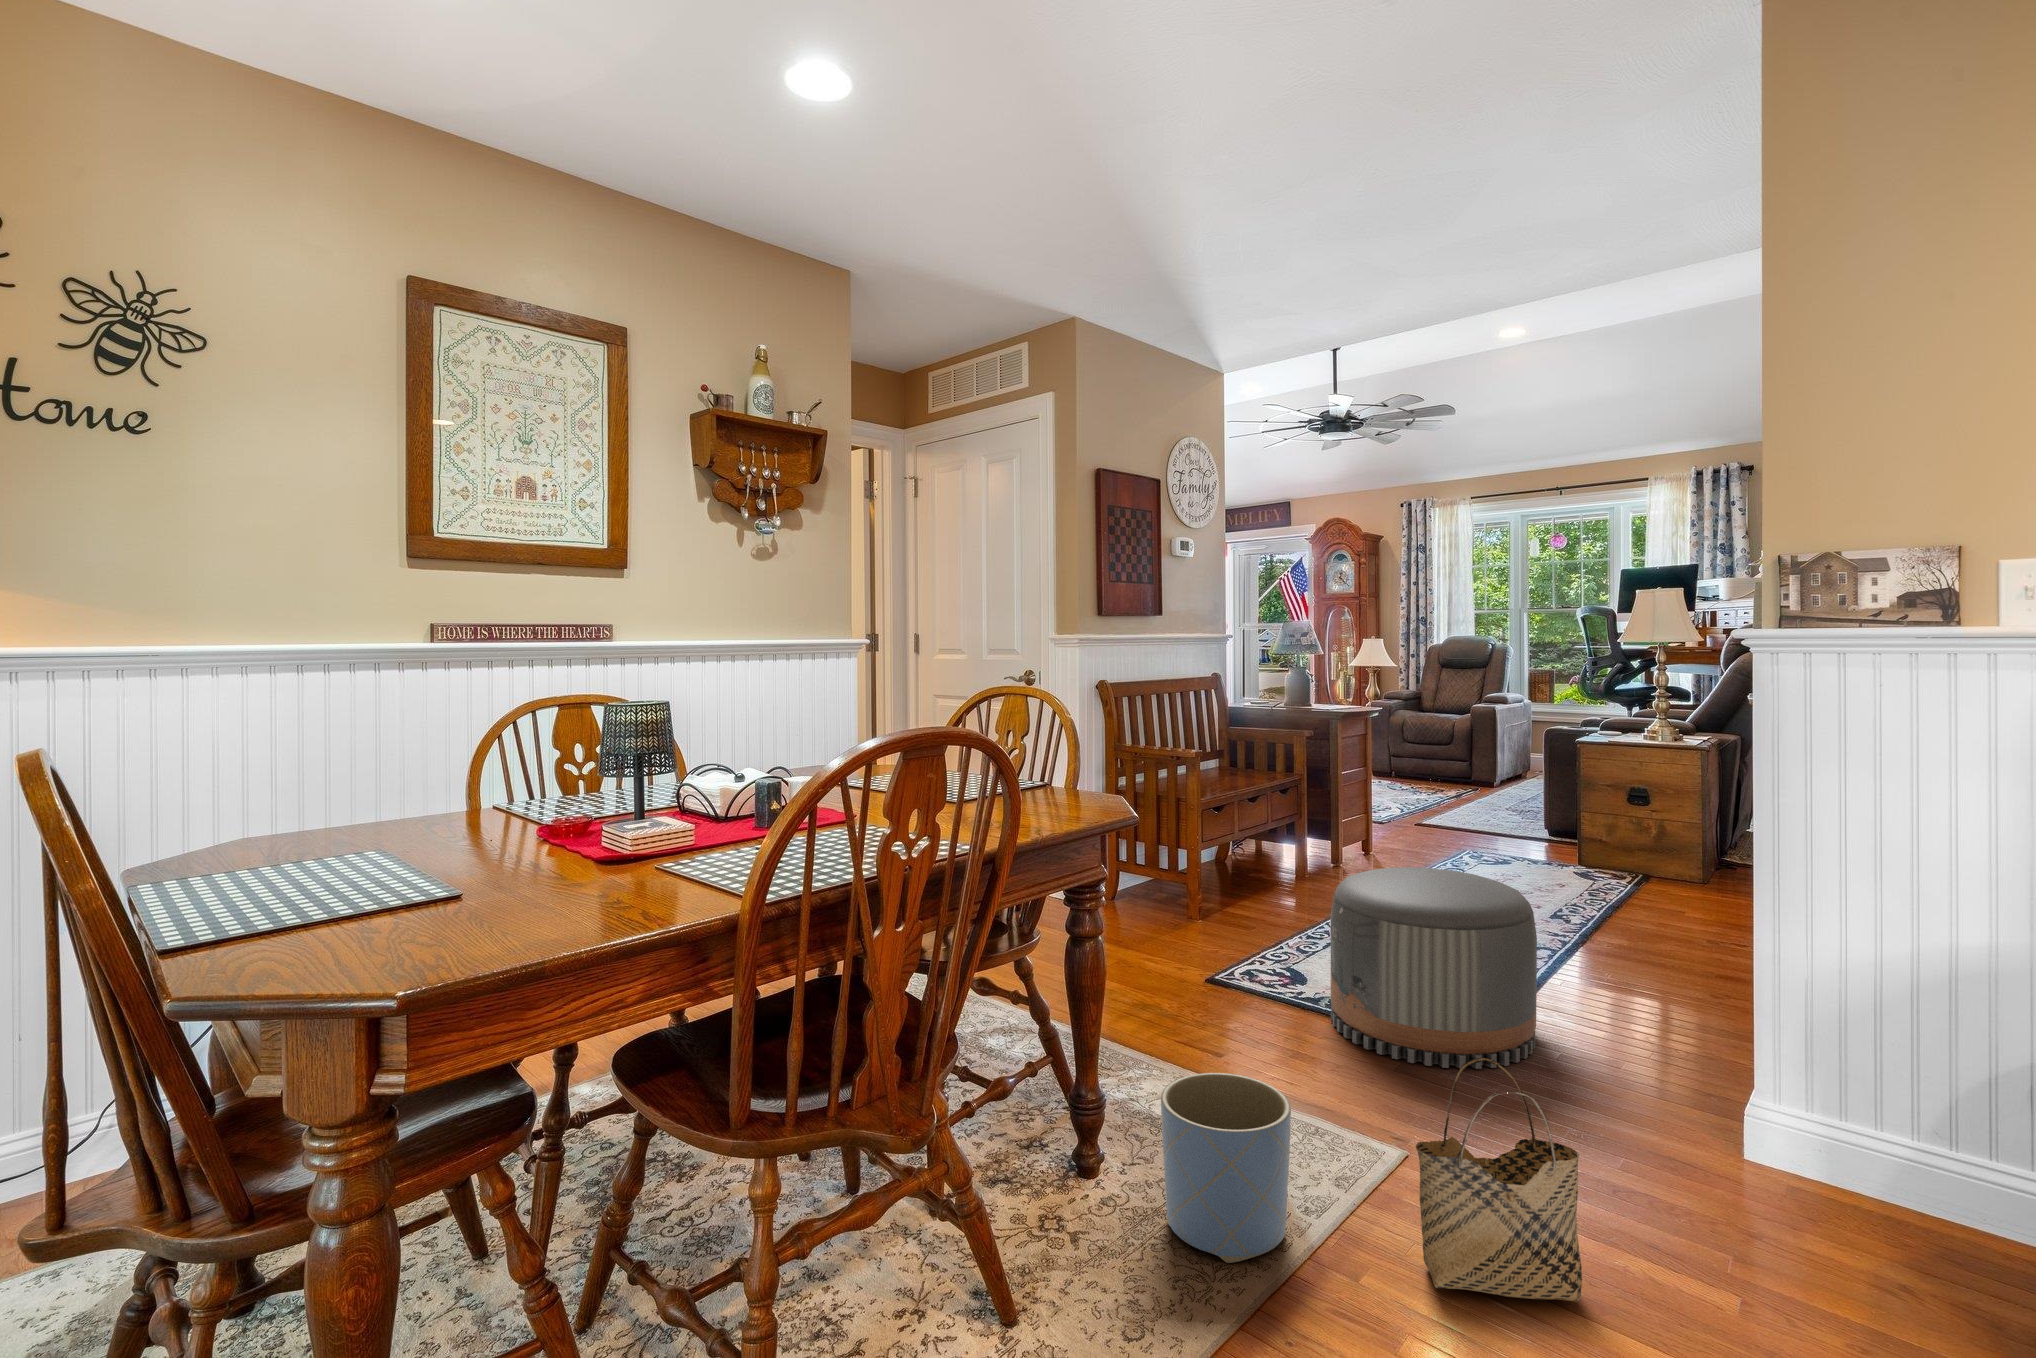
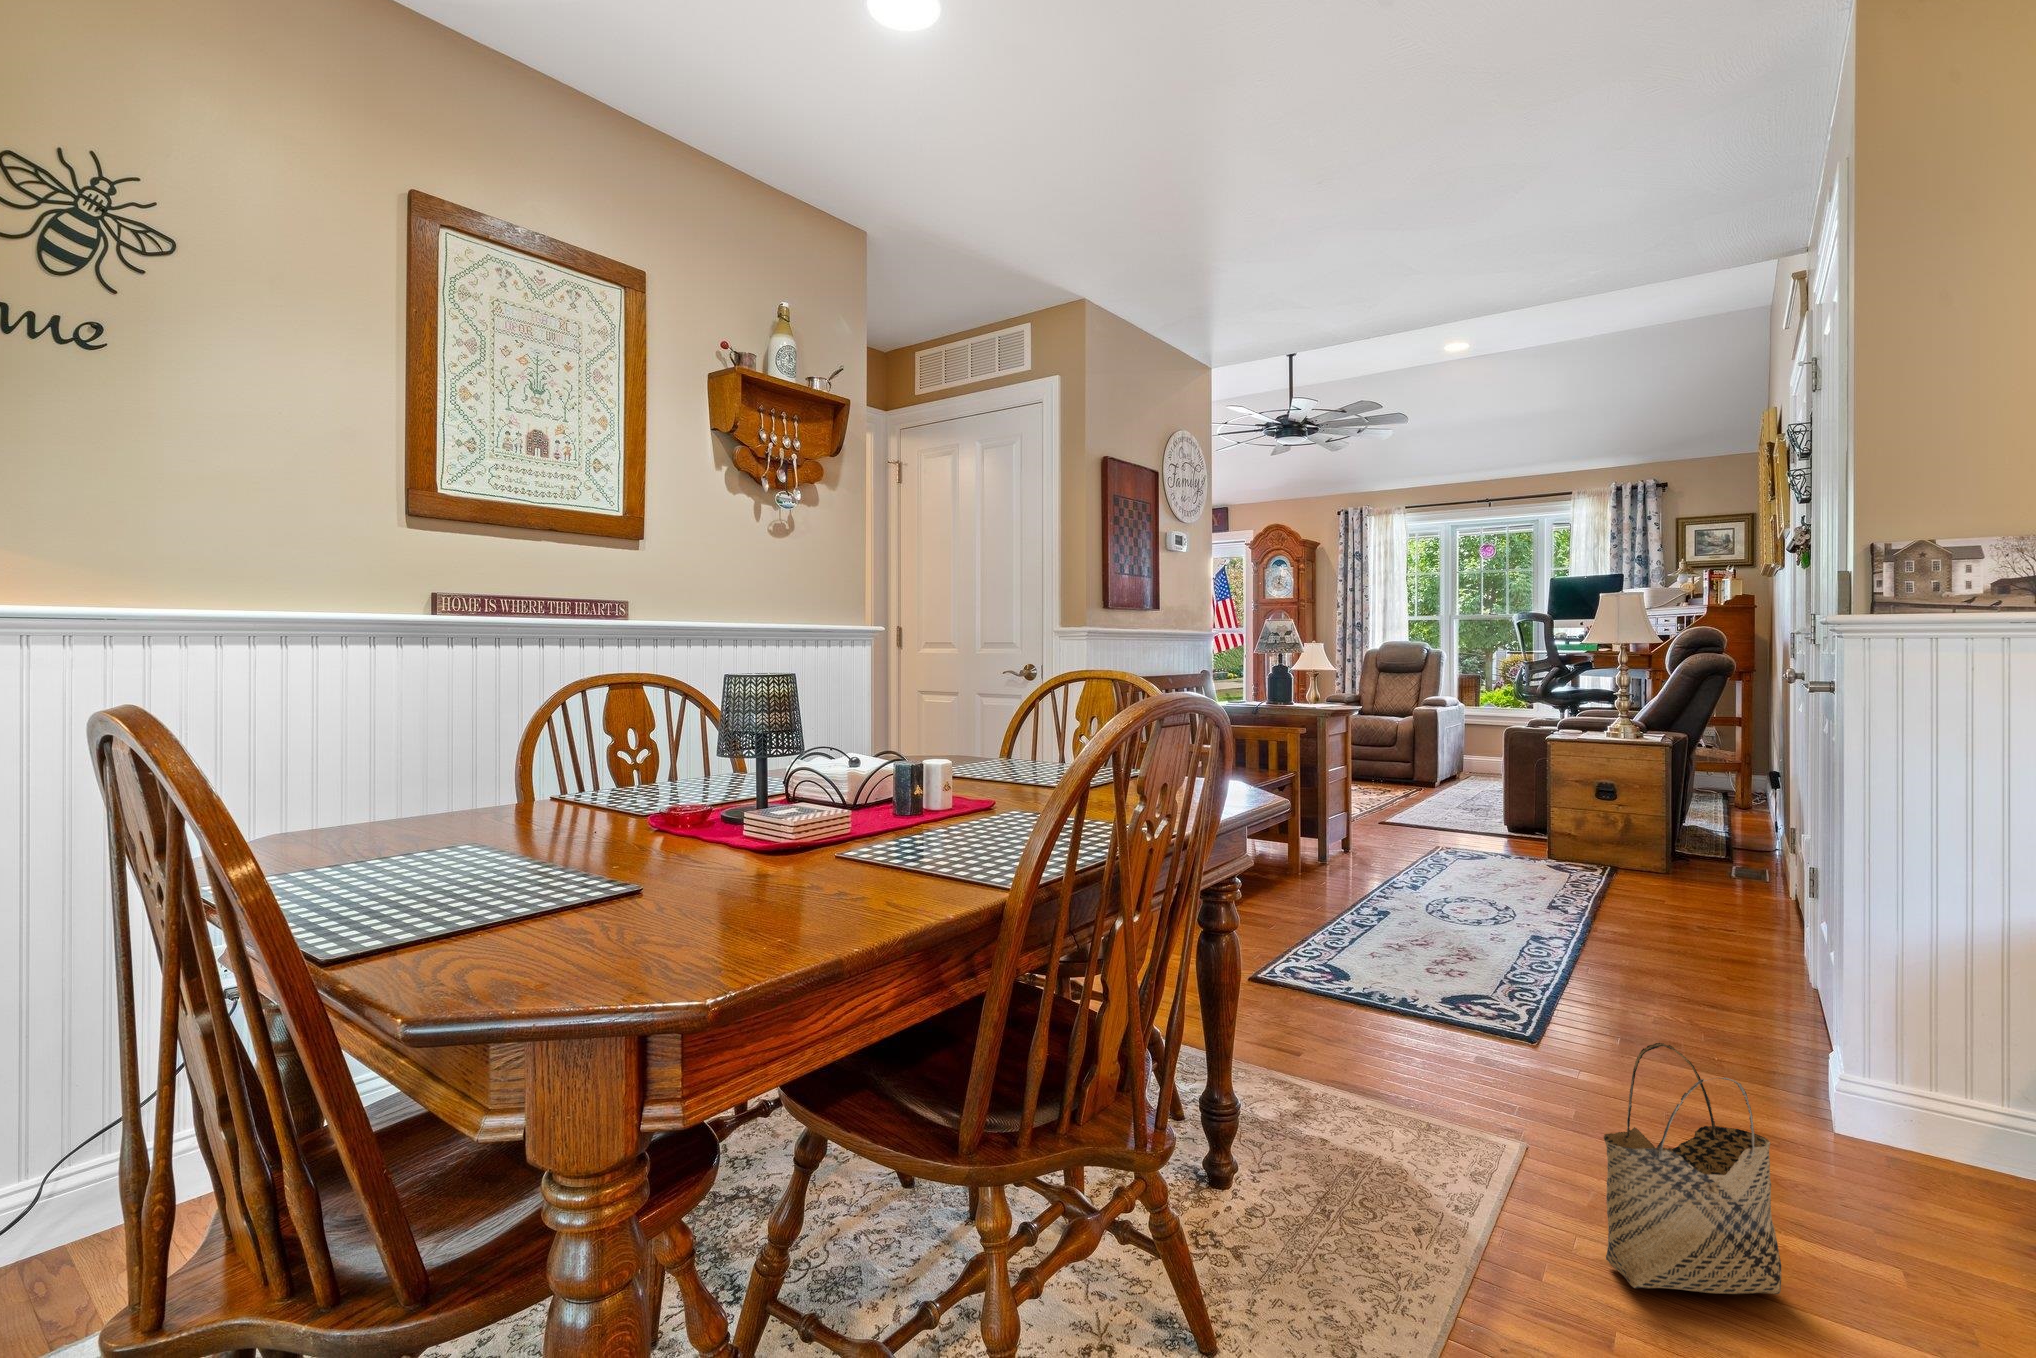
pouf: present [1331,867,1537,1069] -> none [1389,856,1604,1057]
planter: present [1161,1073,1291,1263] -> none [1317,1069,1463,1274]

